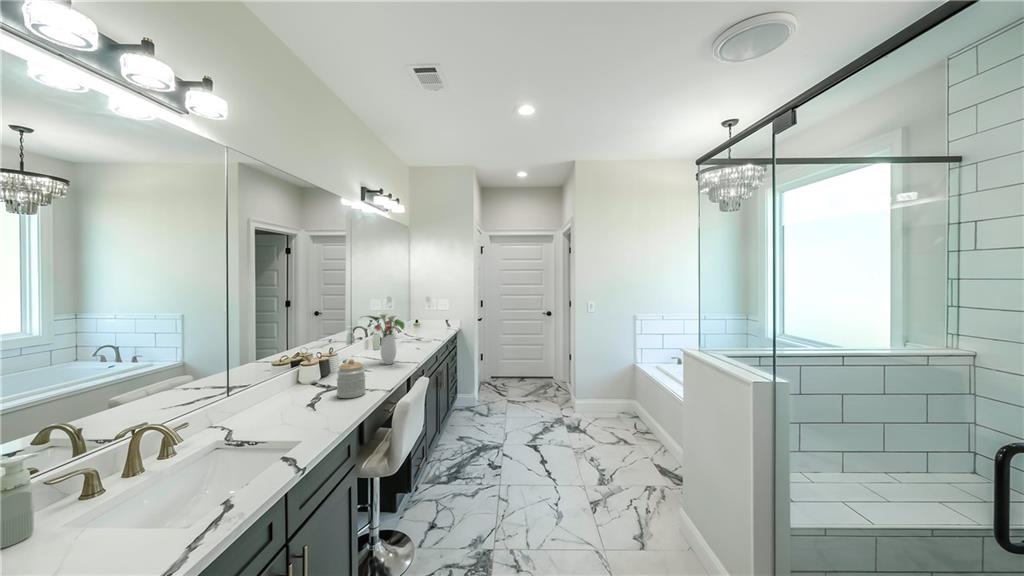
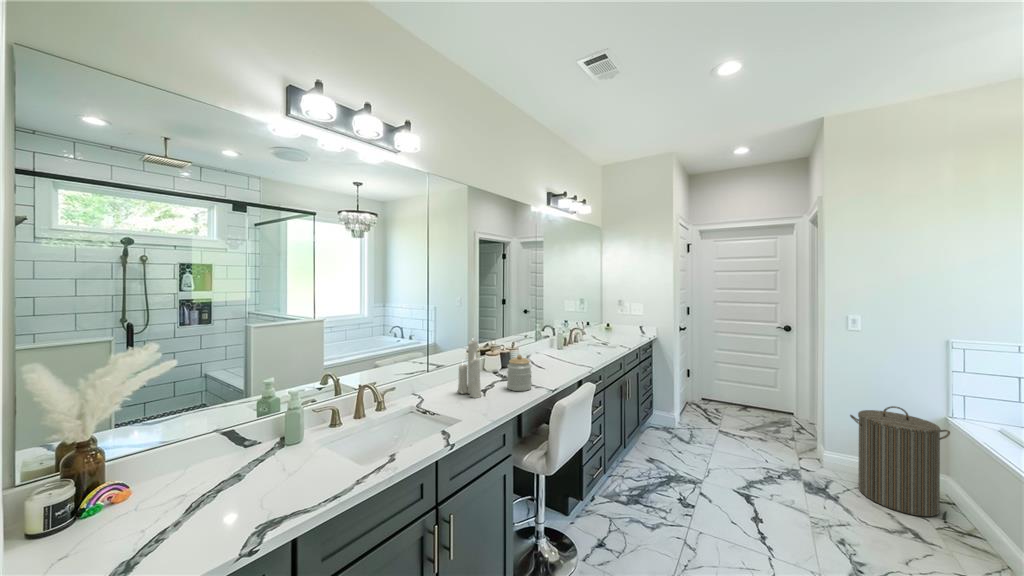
flower arrangement: present [362,312,405,364] -> none [538,313,578,365]
candle: none [273,337,309,415] -> present [457,340,481,398]
laundry hamper: none [589,363,634,430] -> present [850,406,950,516]

